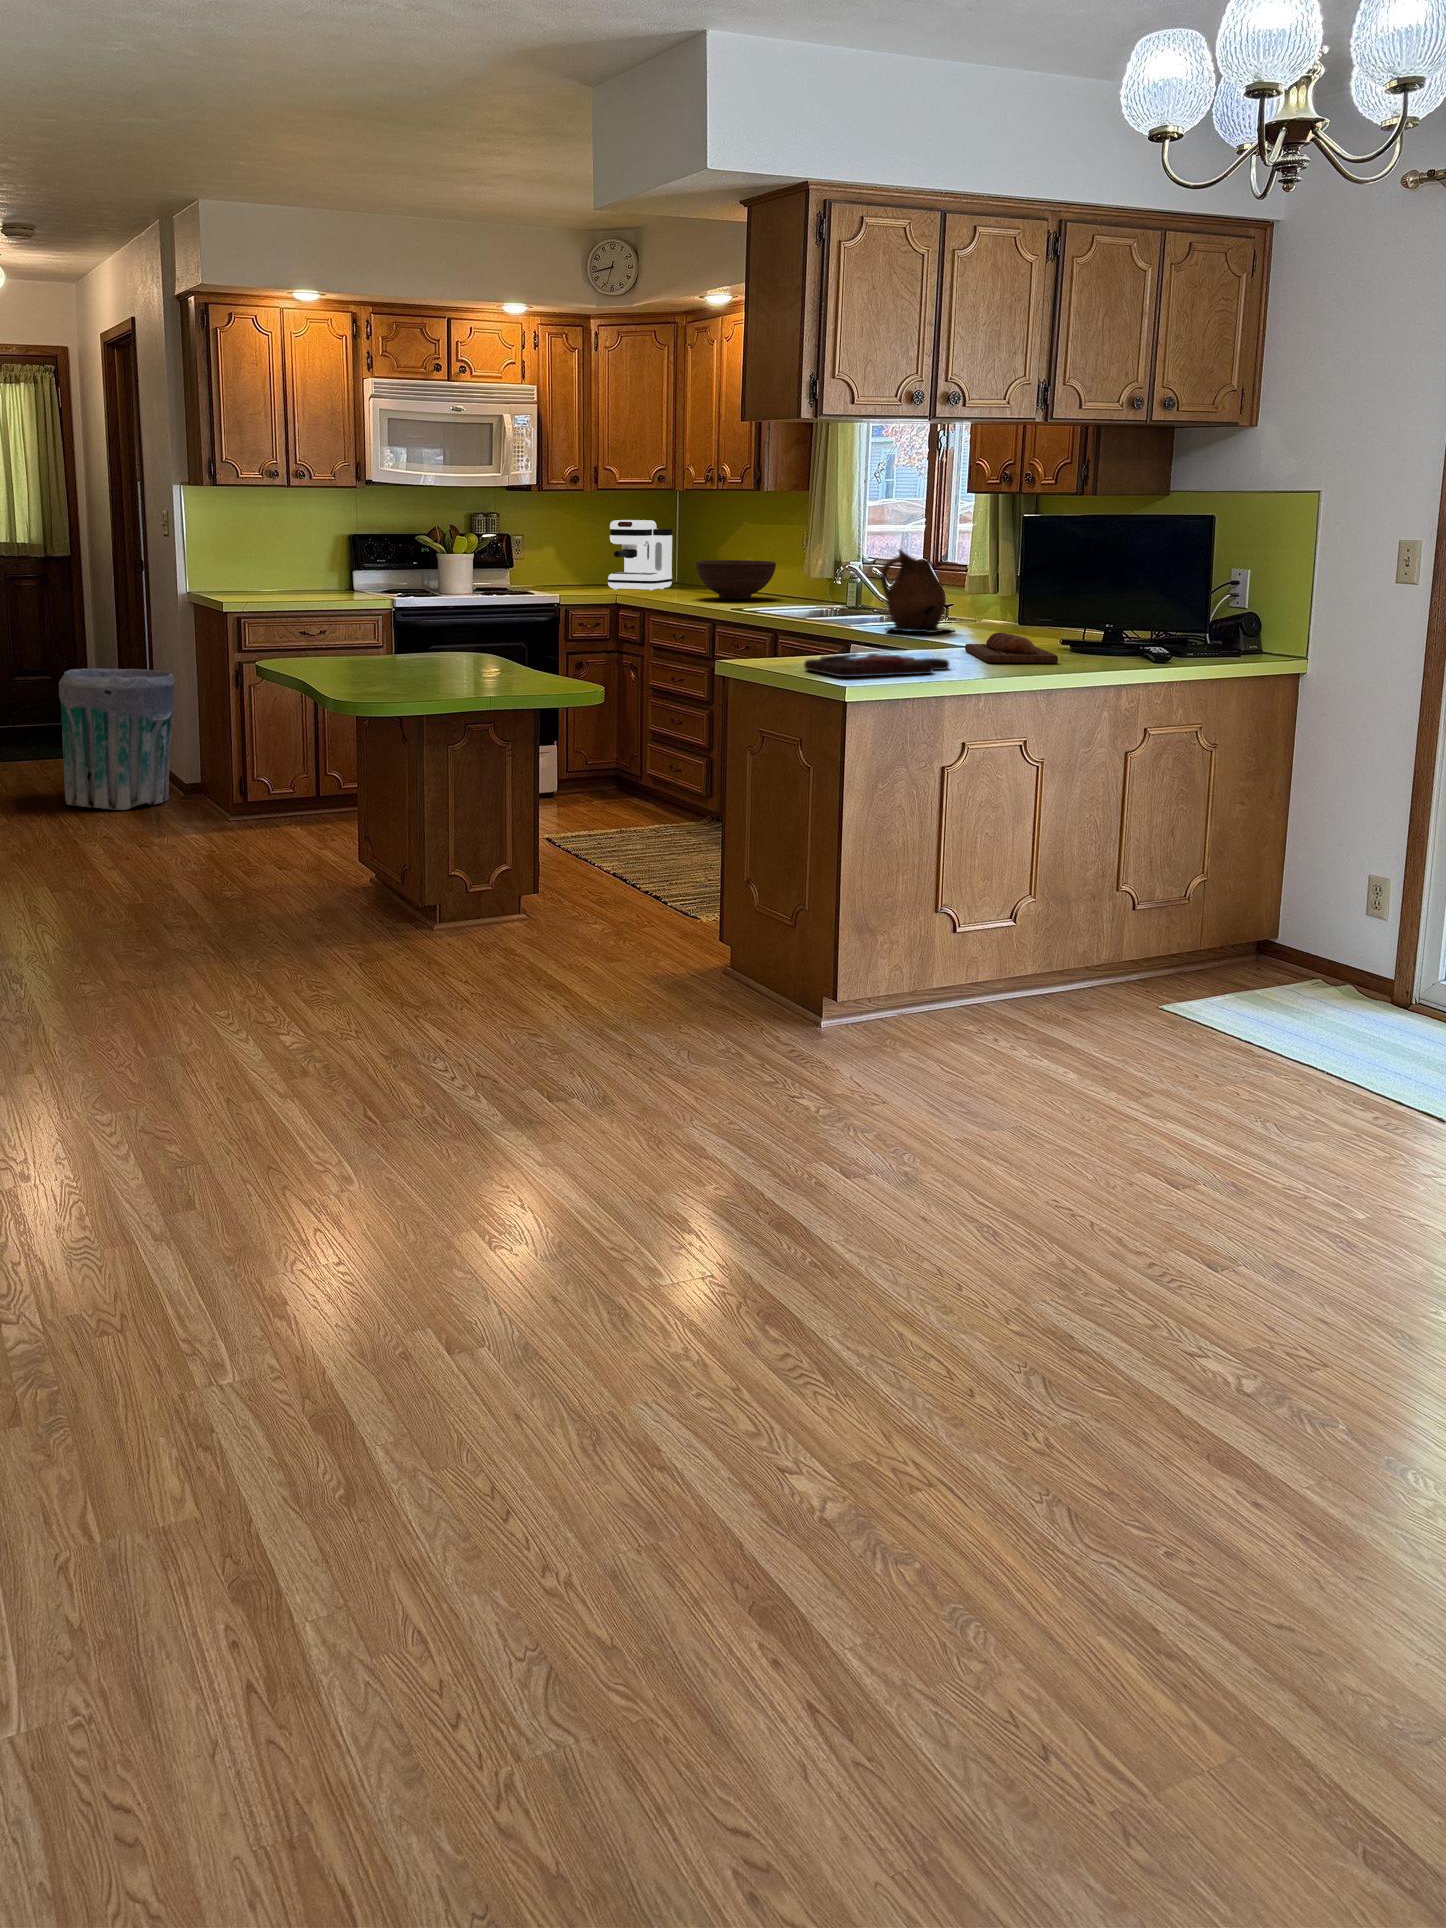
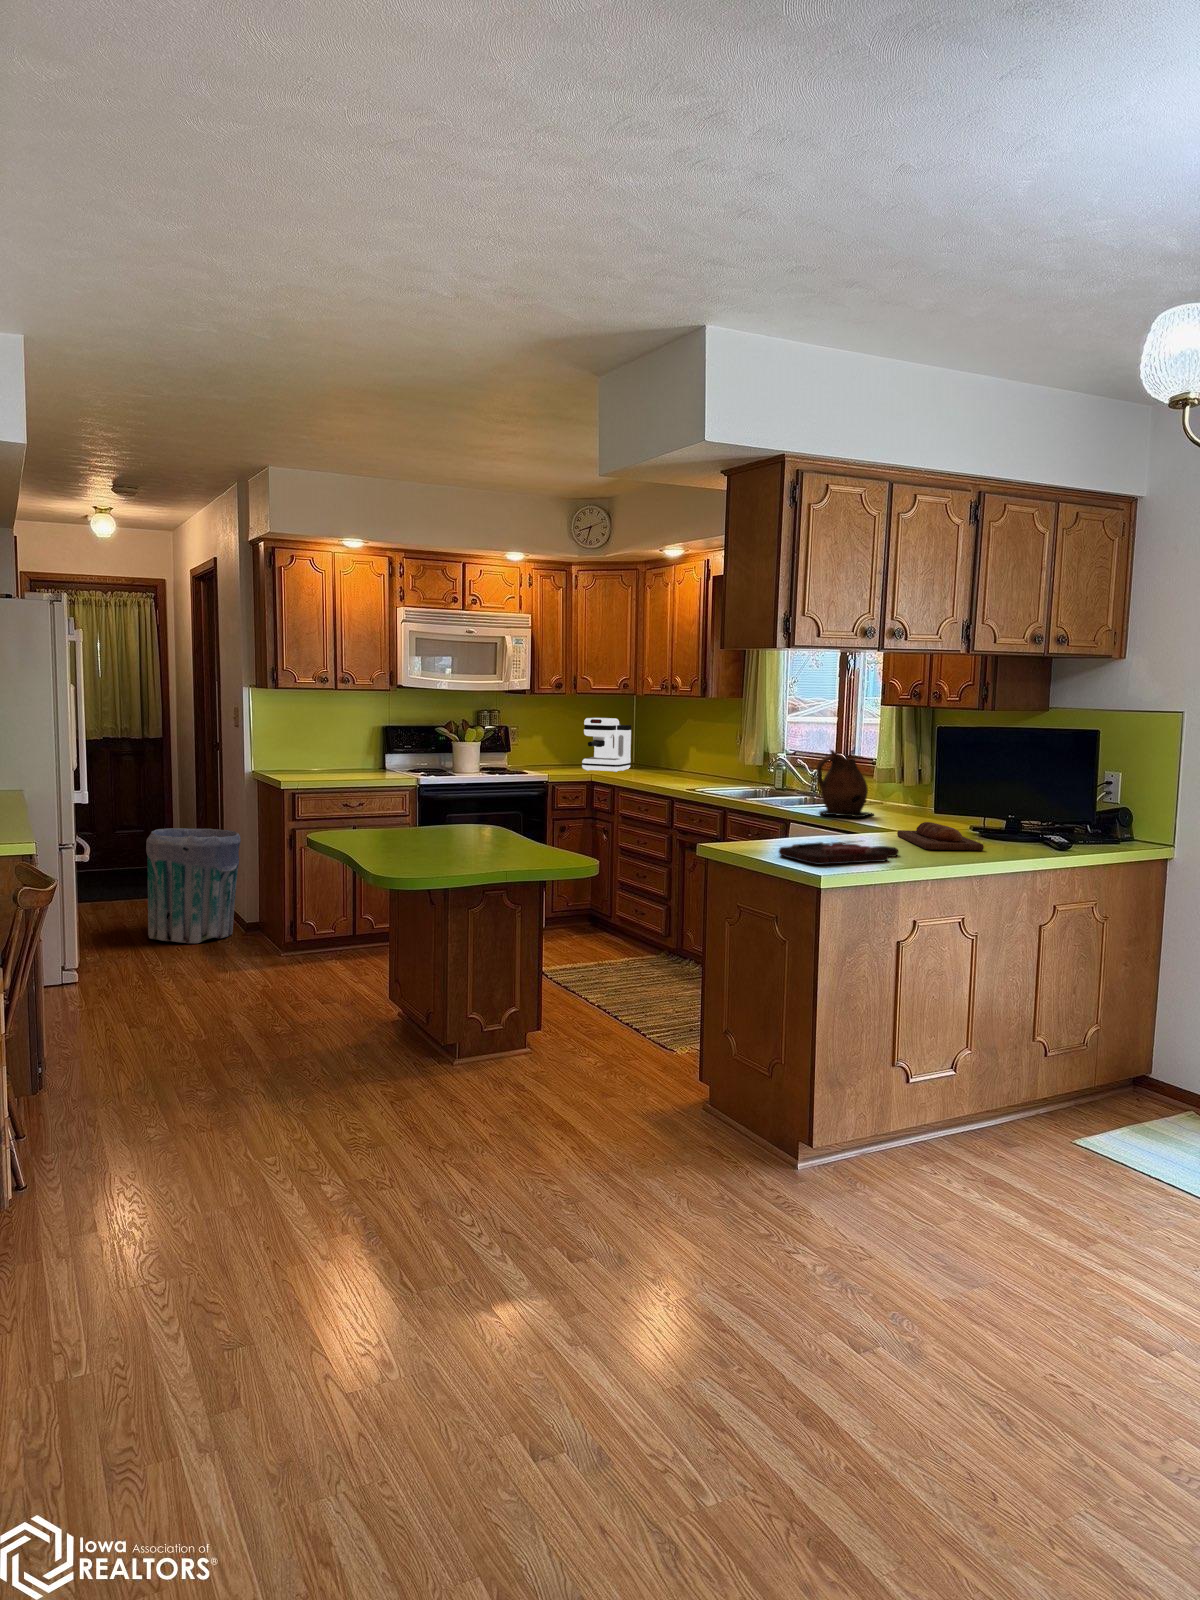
fruit bowl: present [696,560,776,599] -> none [654,751,715,781]

